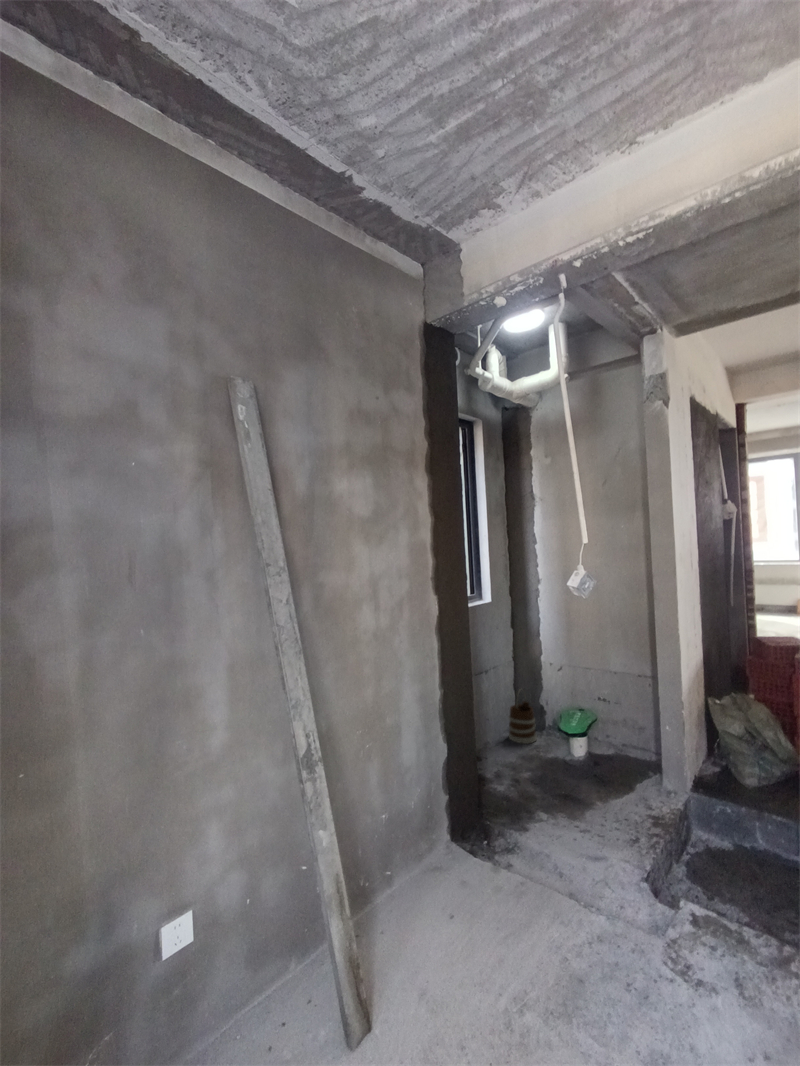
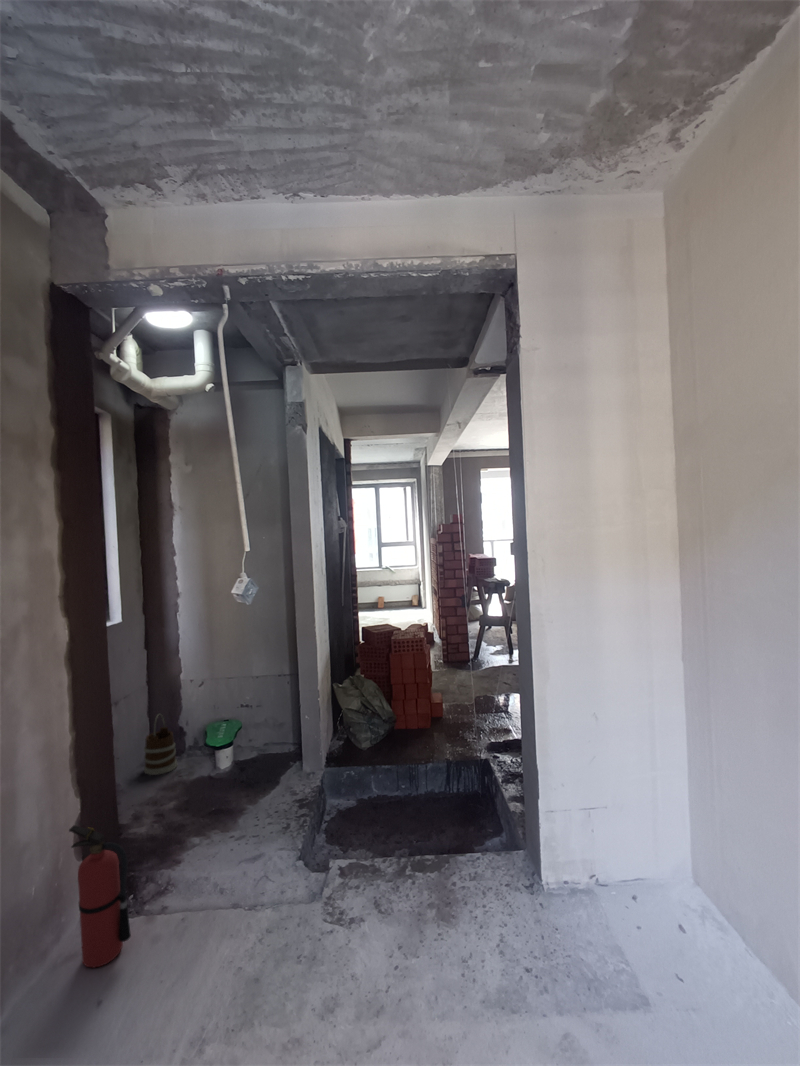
fire extinguisher: none [430,766,474,893] -> present [69,825,131,967]

